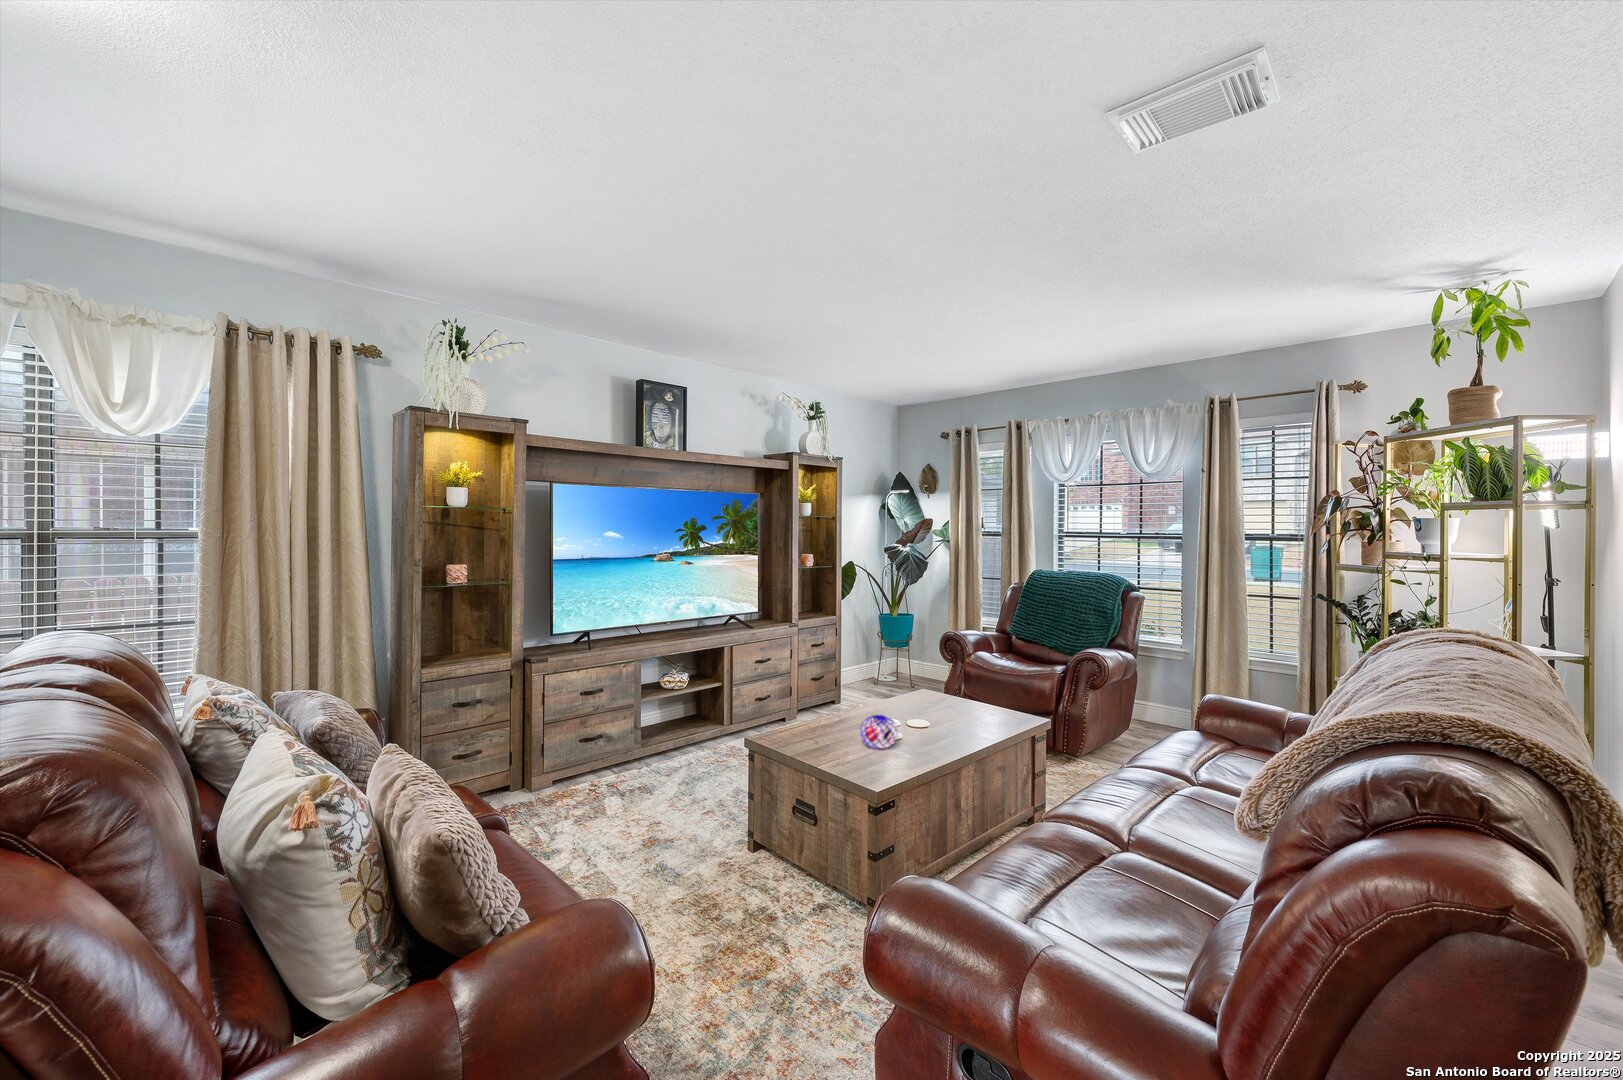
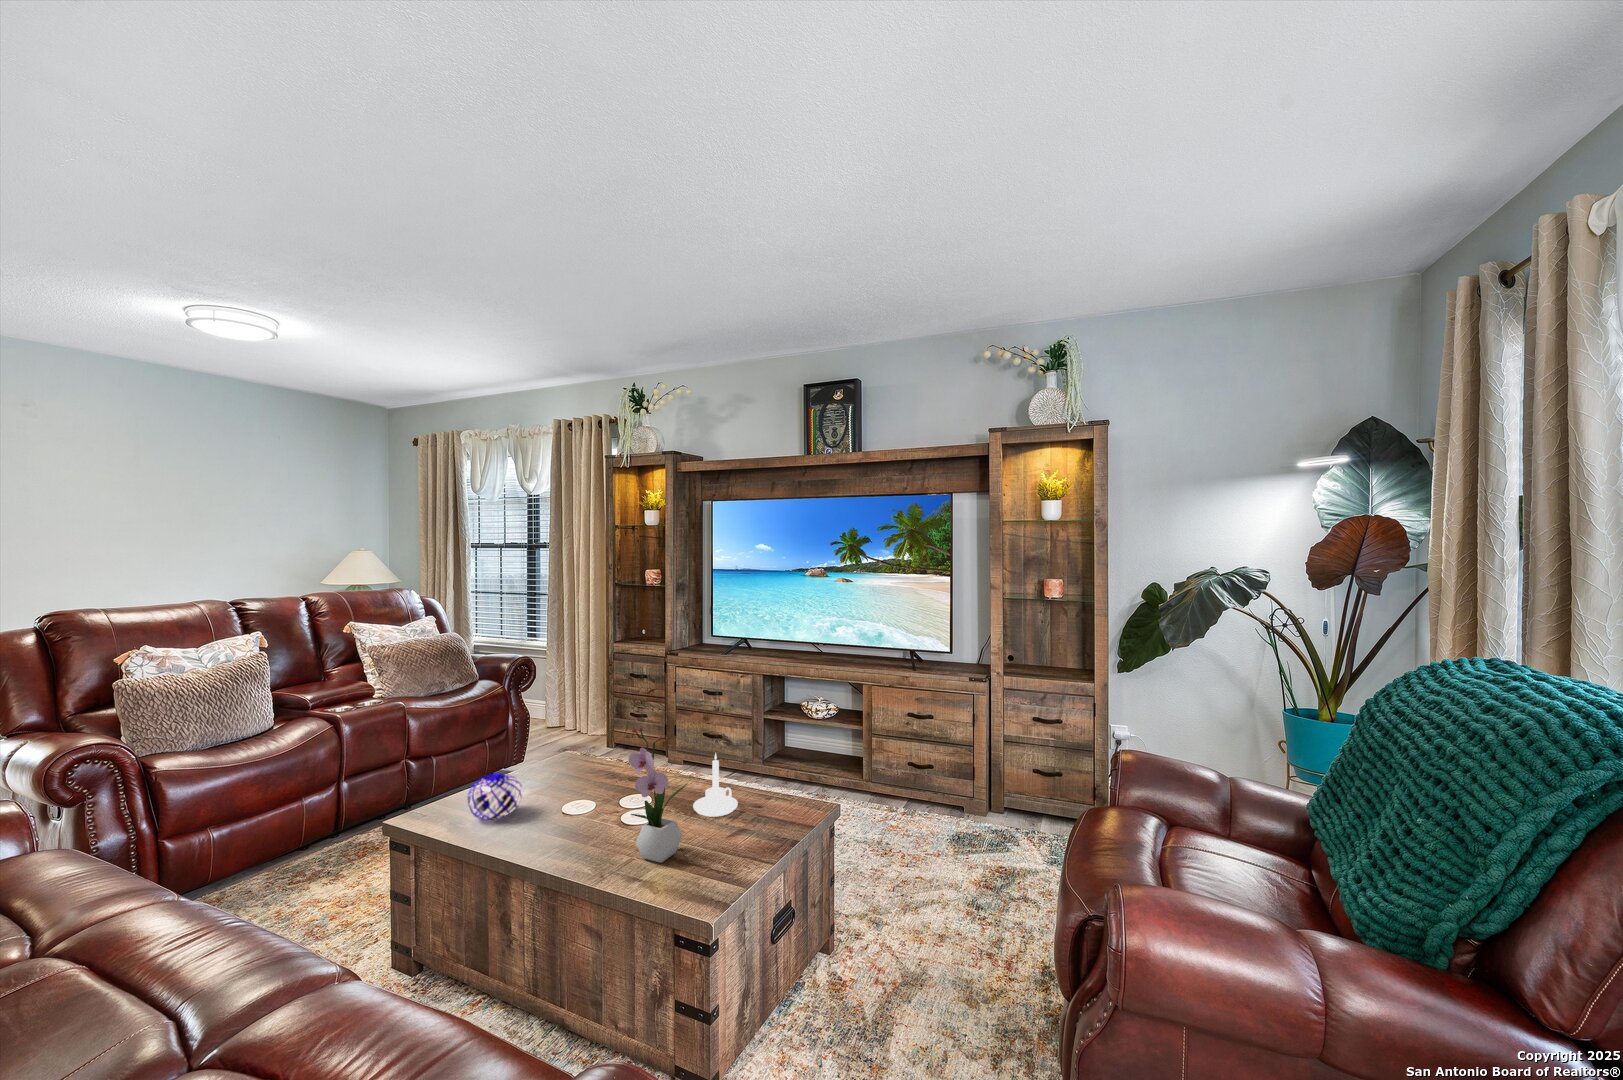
flower arrangement: none [952,645,981,720] -> present [628,727,688,863]
candle holder: none [894,669,922,708] -> present [693,753,738,817]

